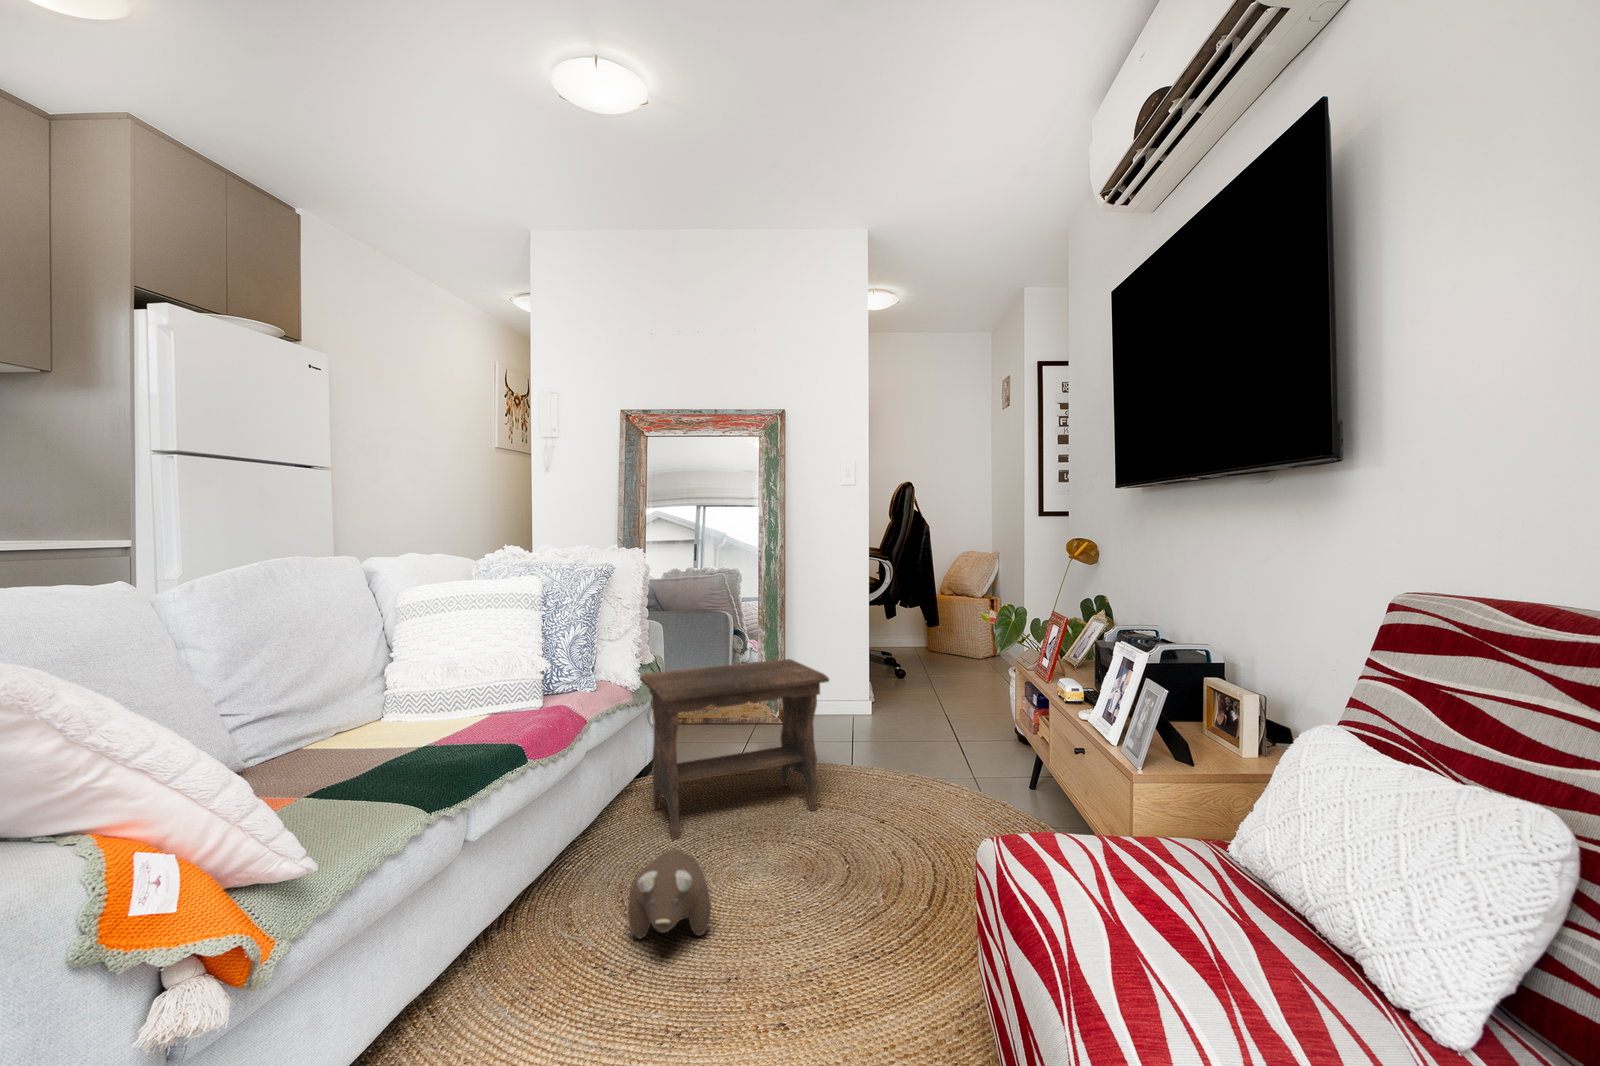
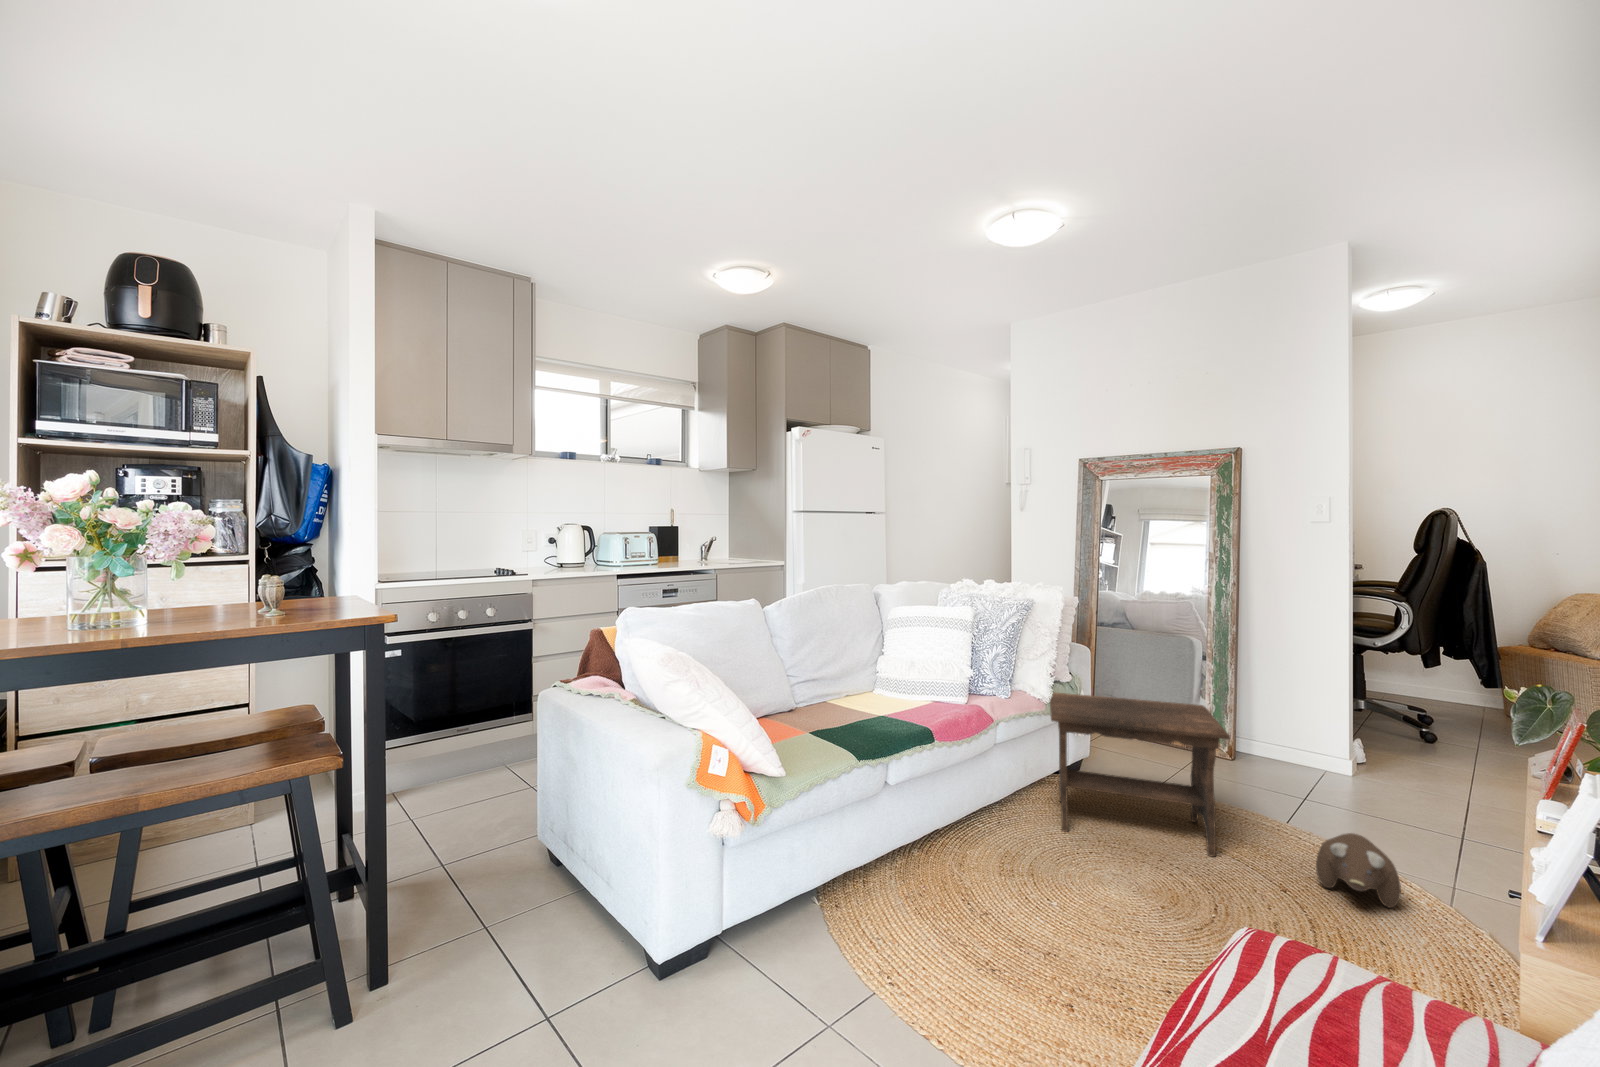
plush toy: present [628,849,711,939] -> present [1316,833,1401,908]

